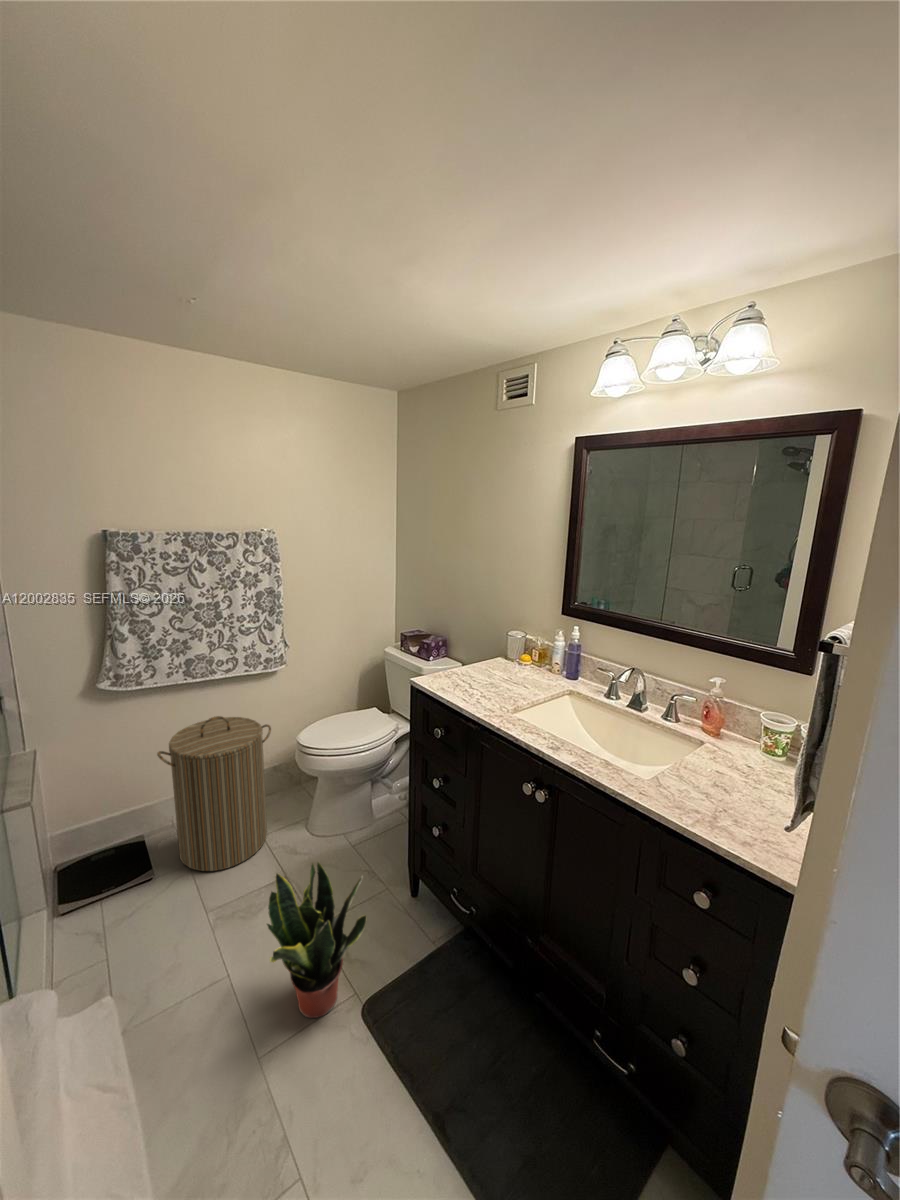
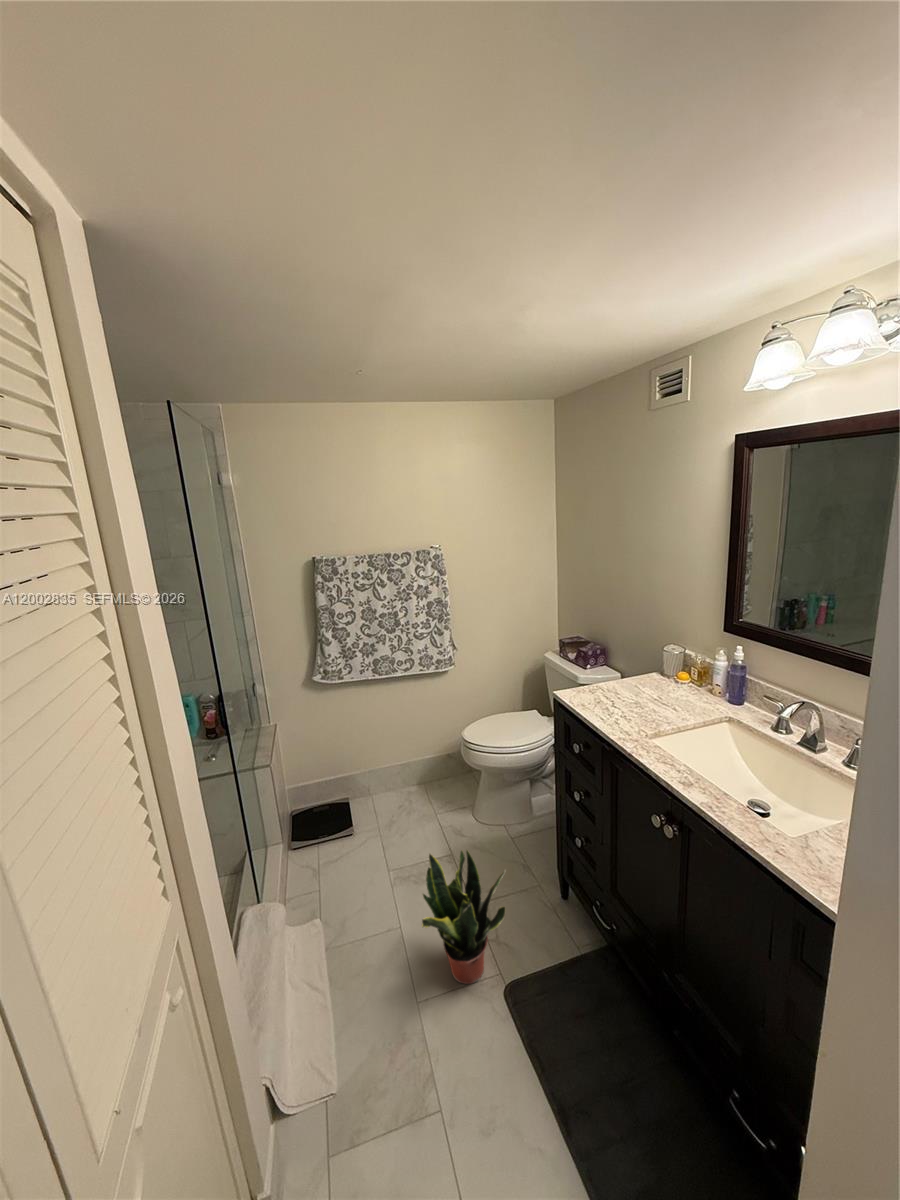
laundry hamper: present [157,716,271,871] -> none [353,709,440,837]

